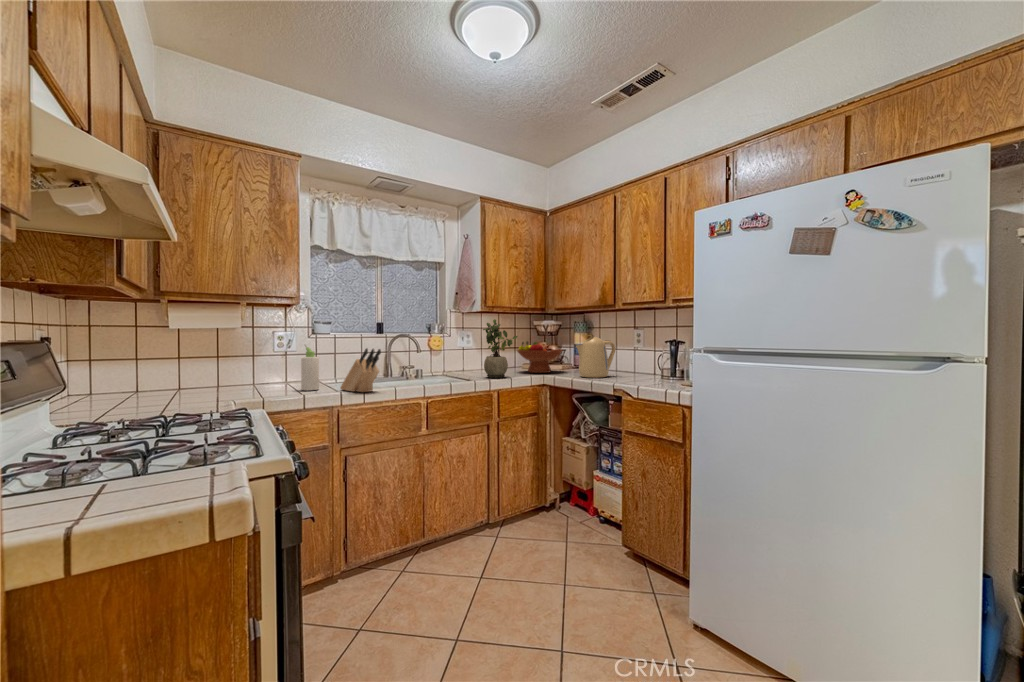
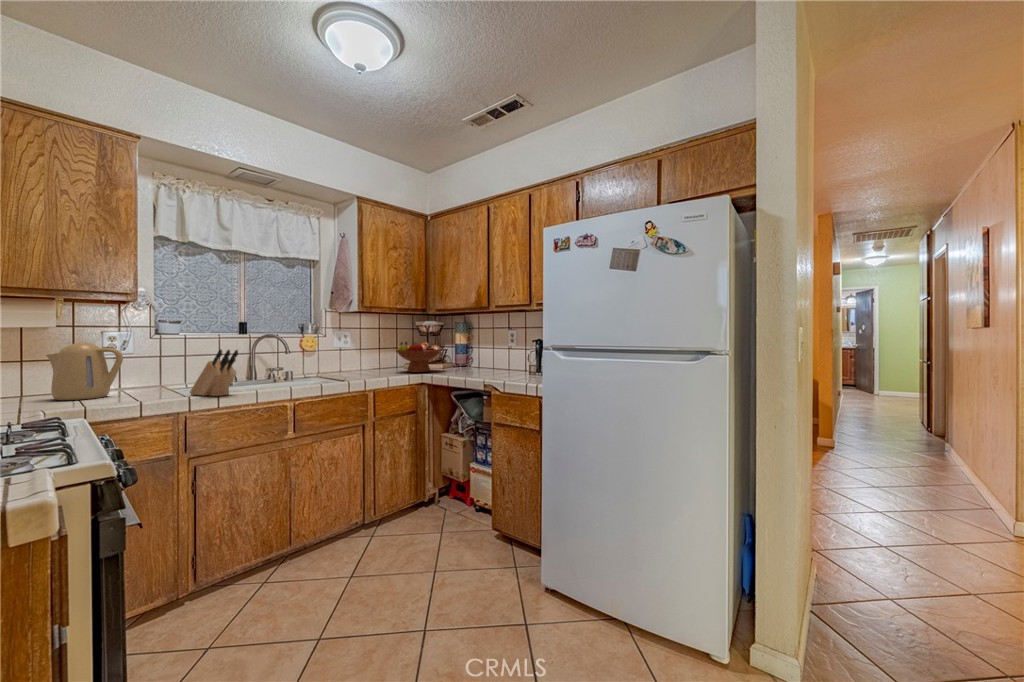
potted plant: present [483,319,518,378] -> none [358,320,394,378]
kettle: present [576,337,616,378] -> present [46,342,123,400]
bottle: present [301,345,319,391] -> none [140,346,163,396]

